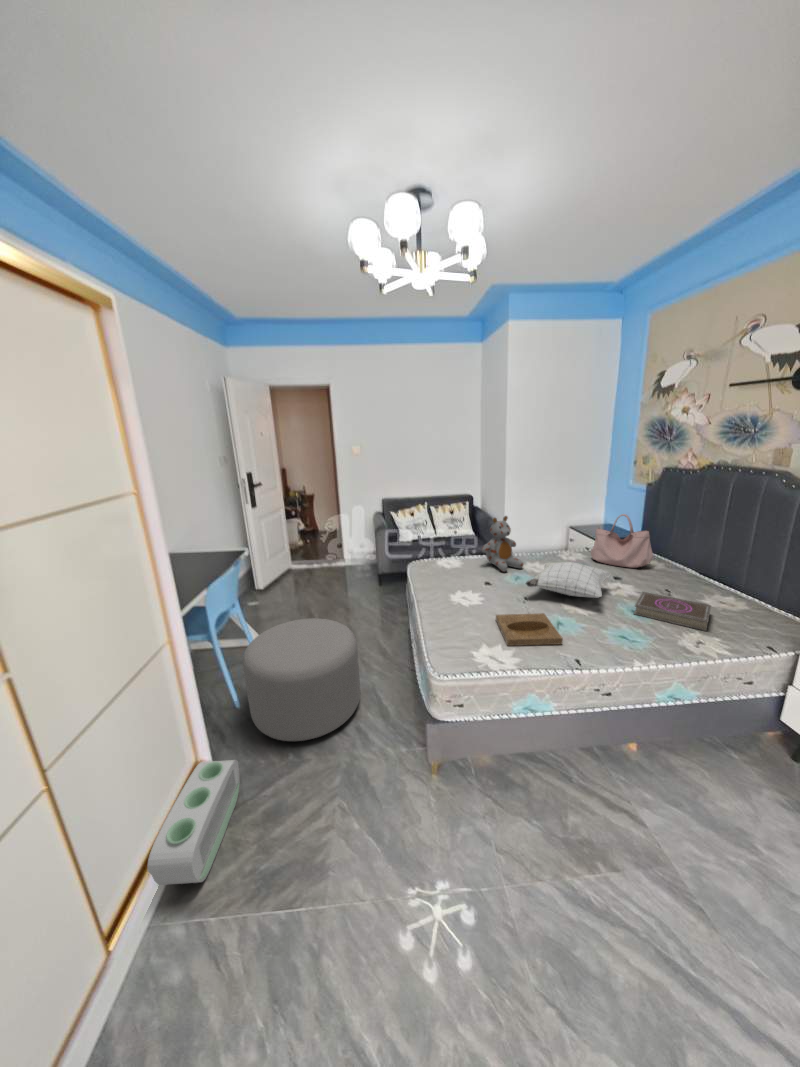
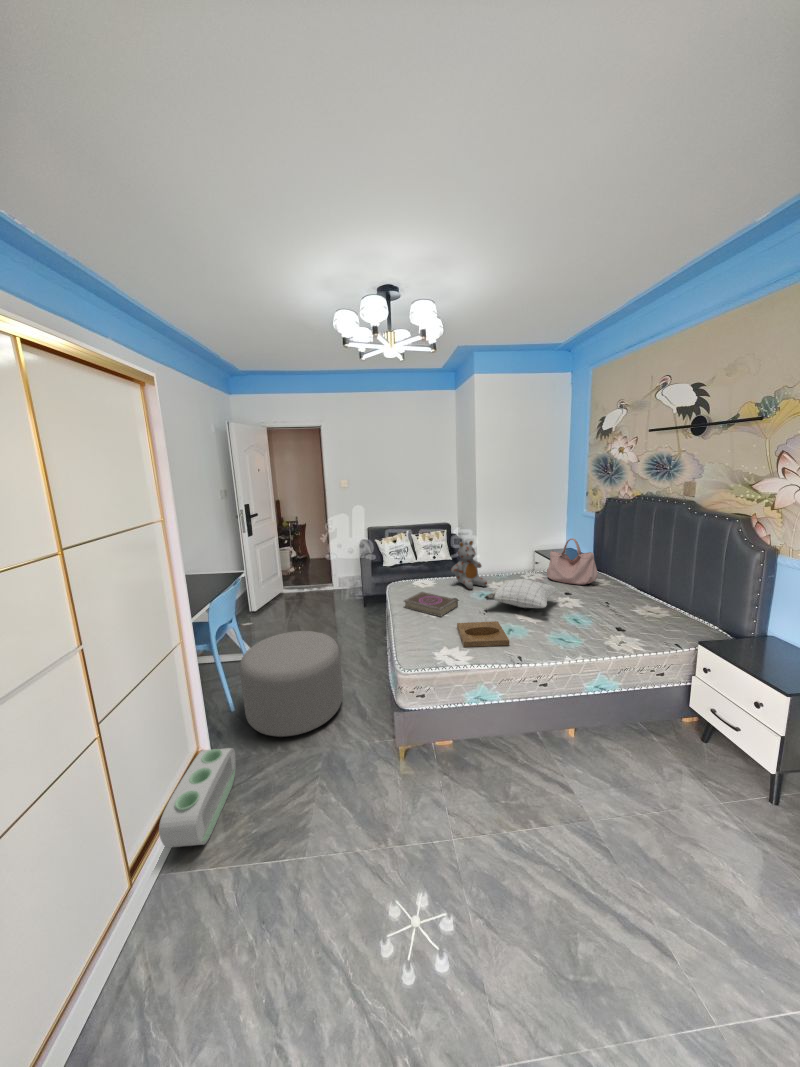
book: present [634,592,711,631] -> present [404,592,458,617]

